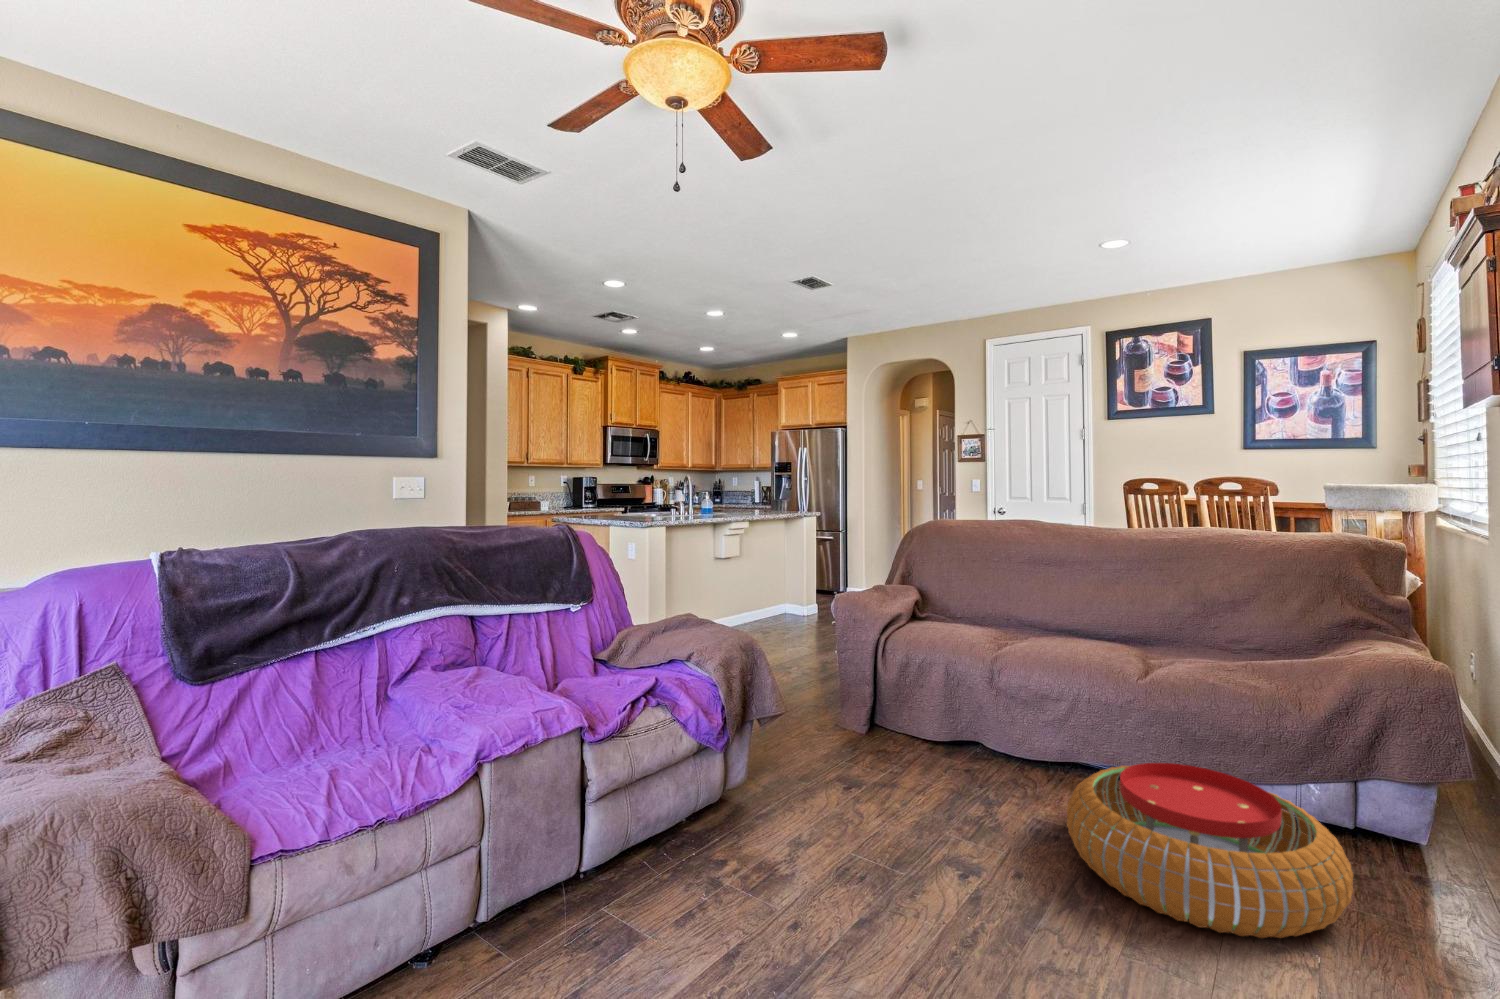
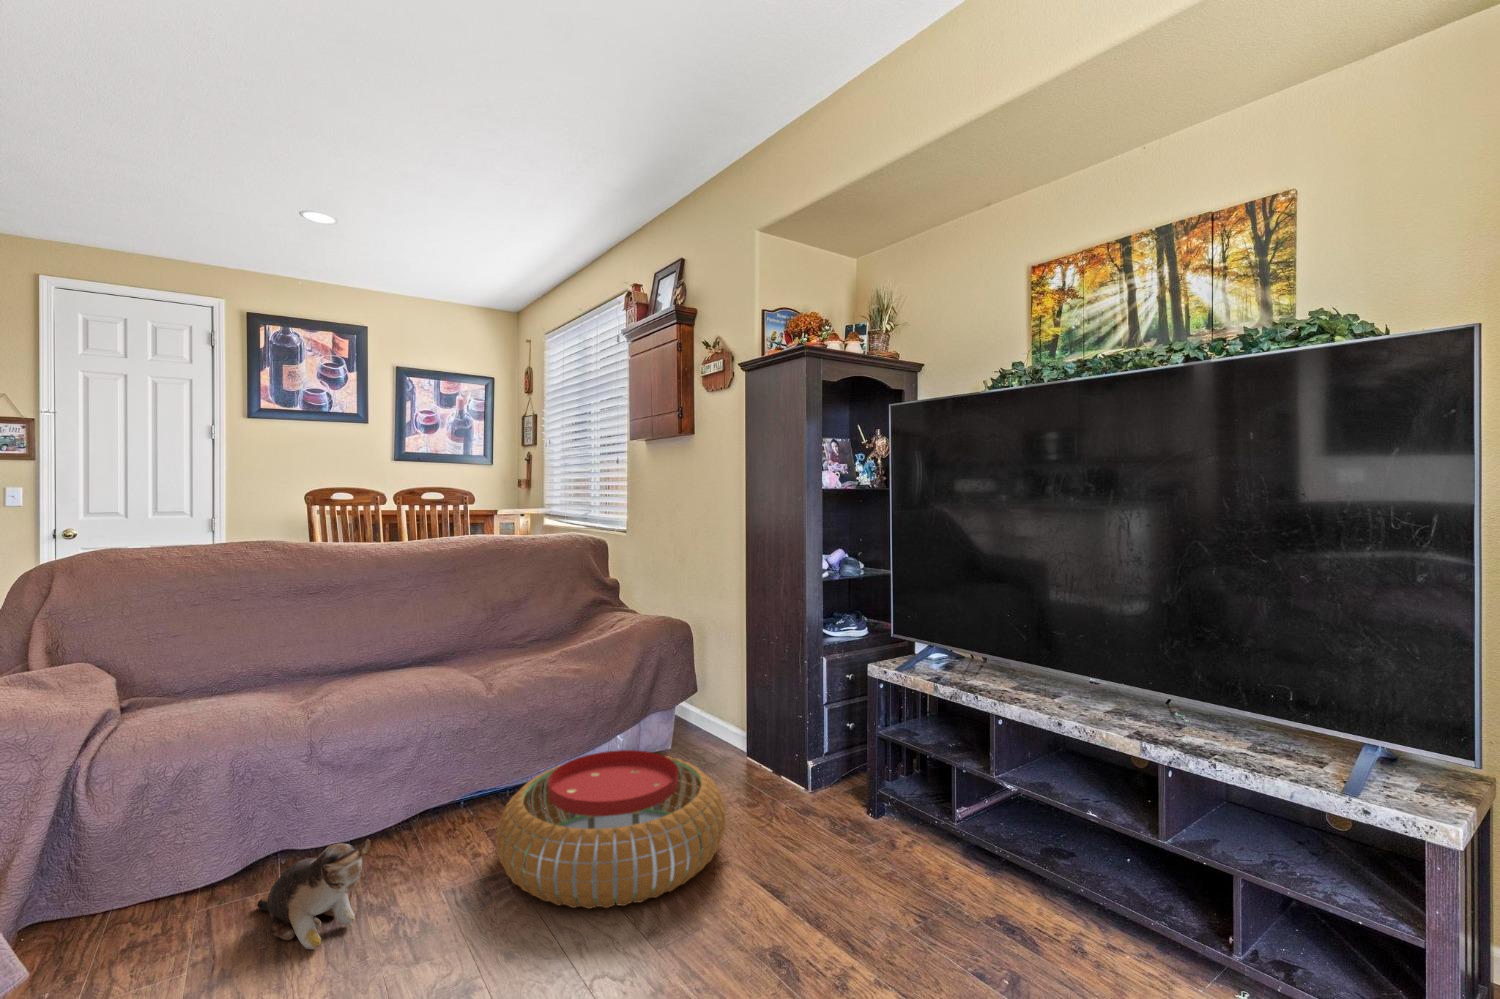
plush toy: none [934,732,974,795] -> present [257,839,370,949]

